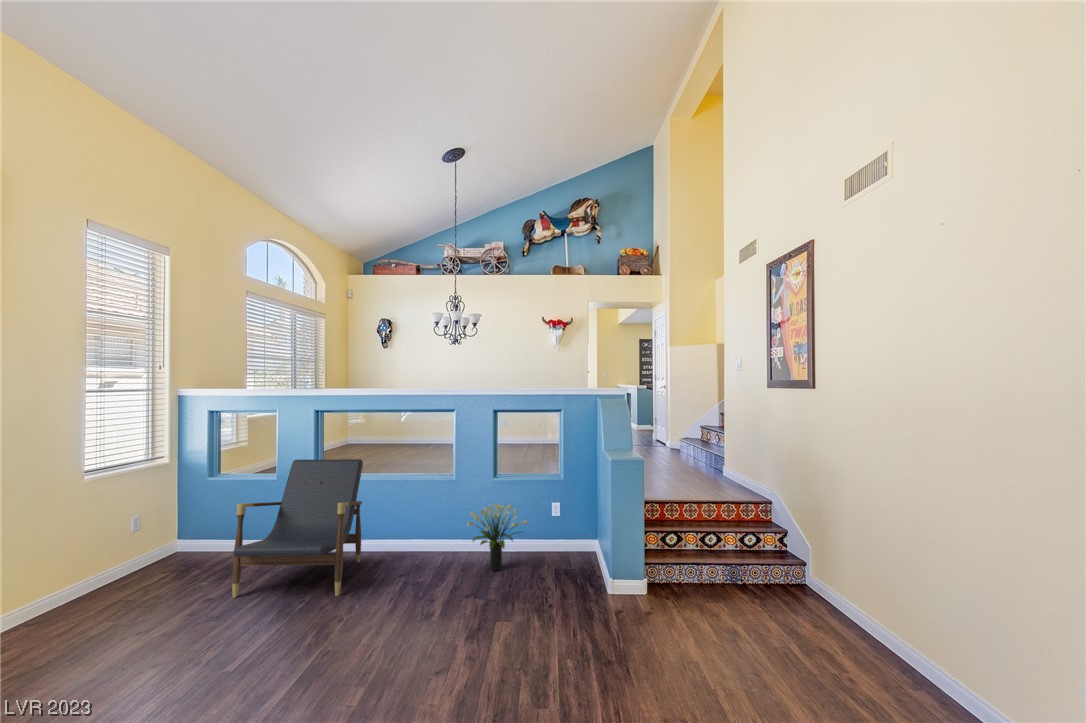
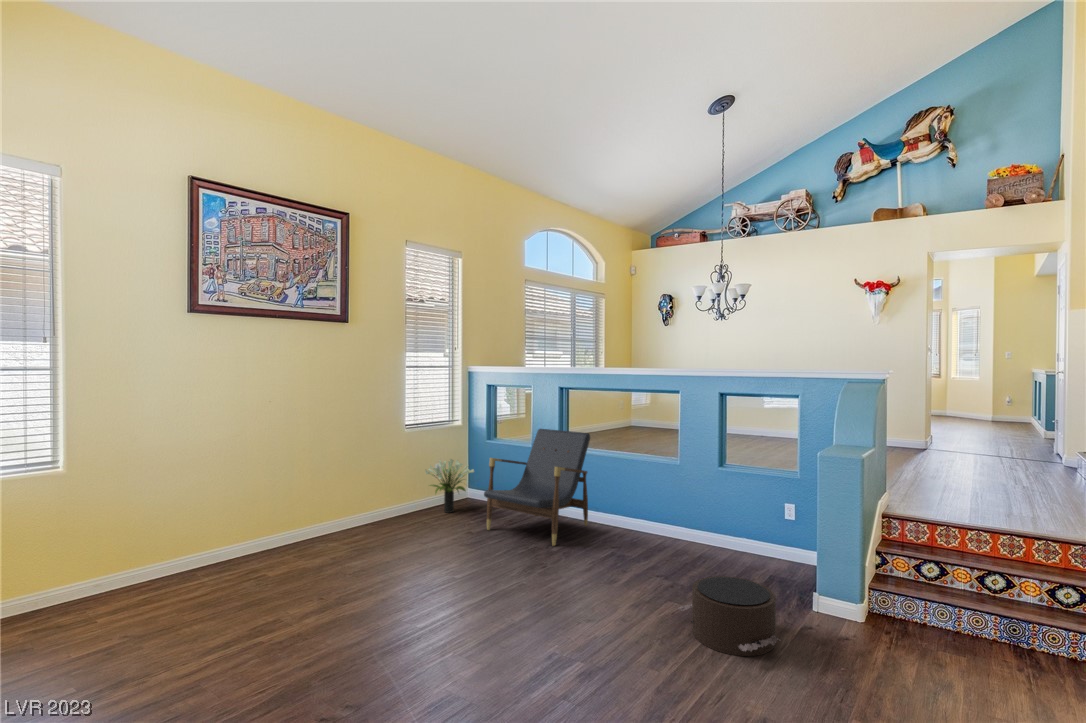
potted plant: present [467,503,527,571] -> present [425,459,474,513]
pouf: none [526,583,627,664] -> present [678,576,781,656]

